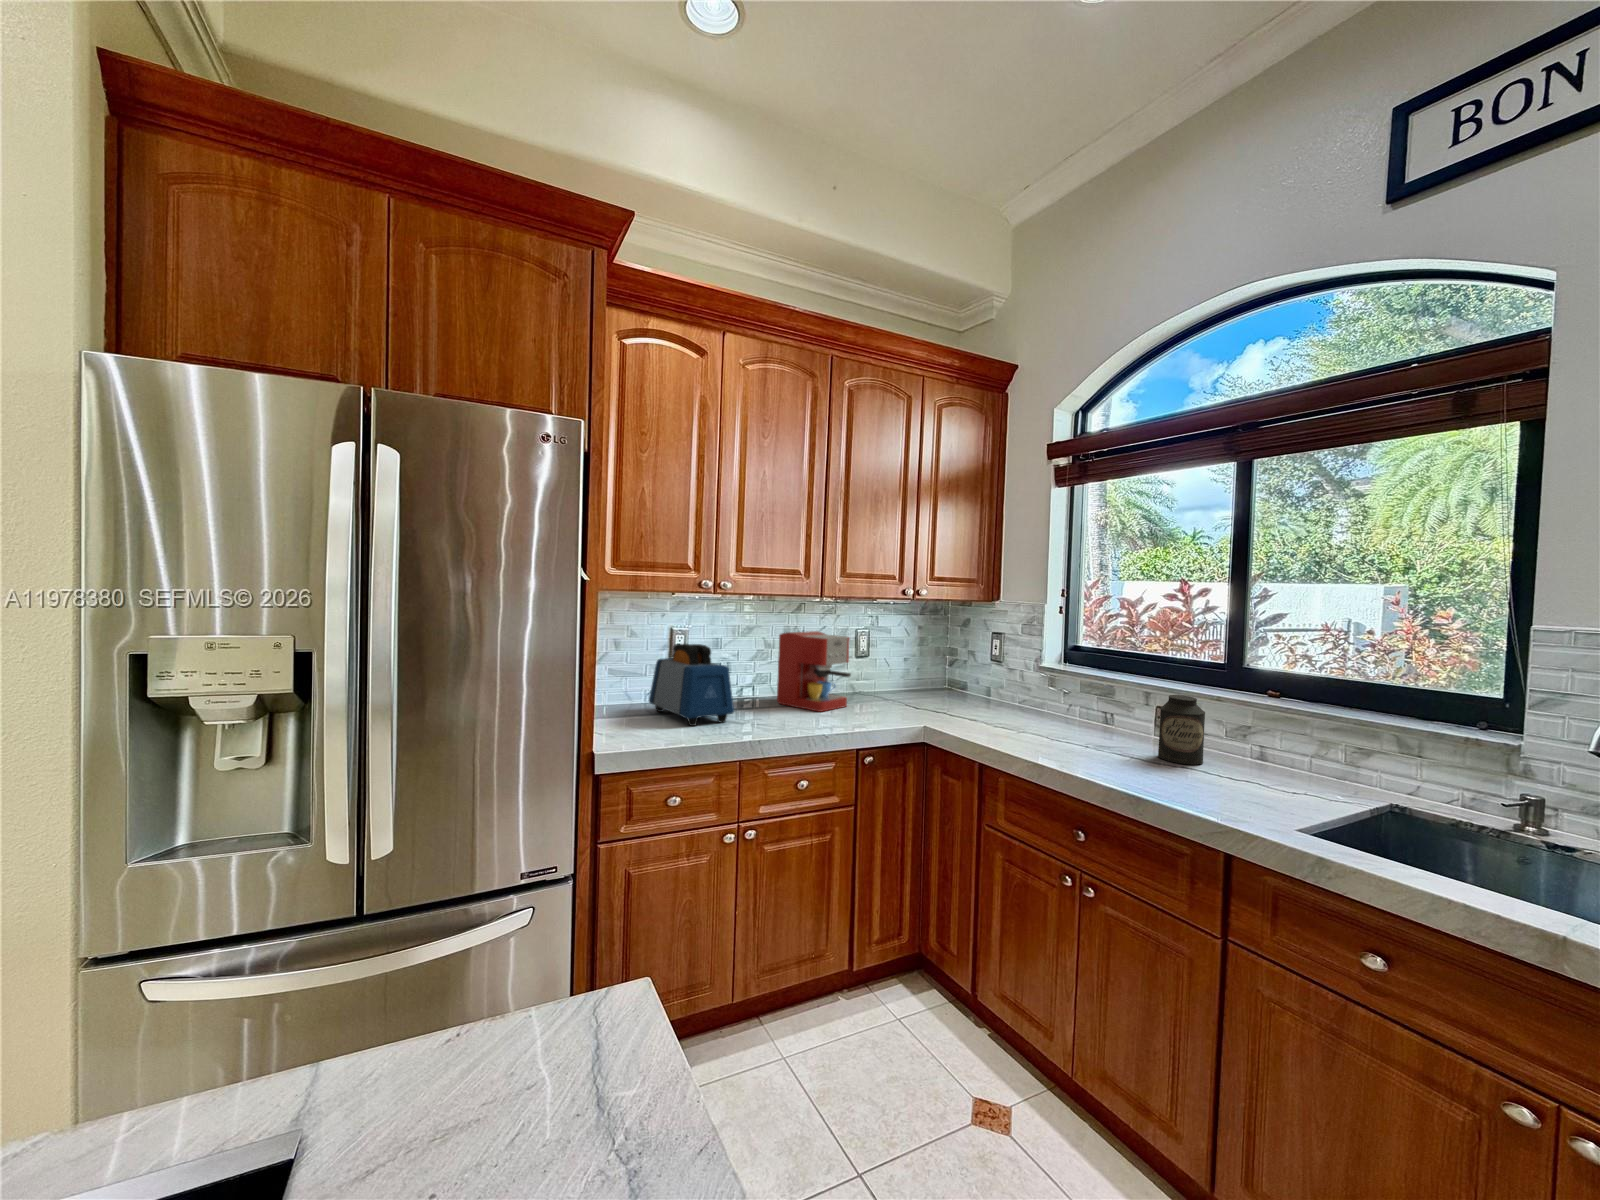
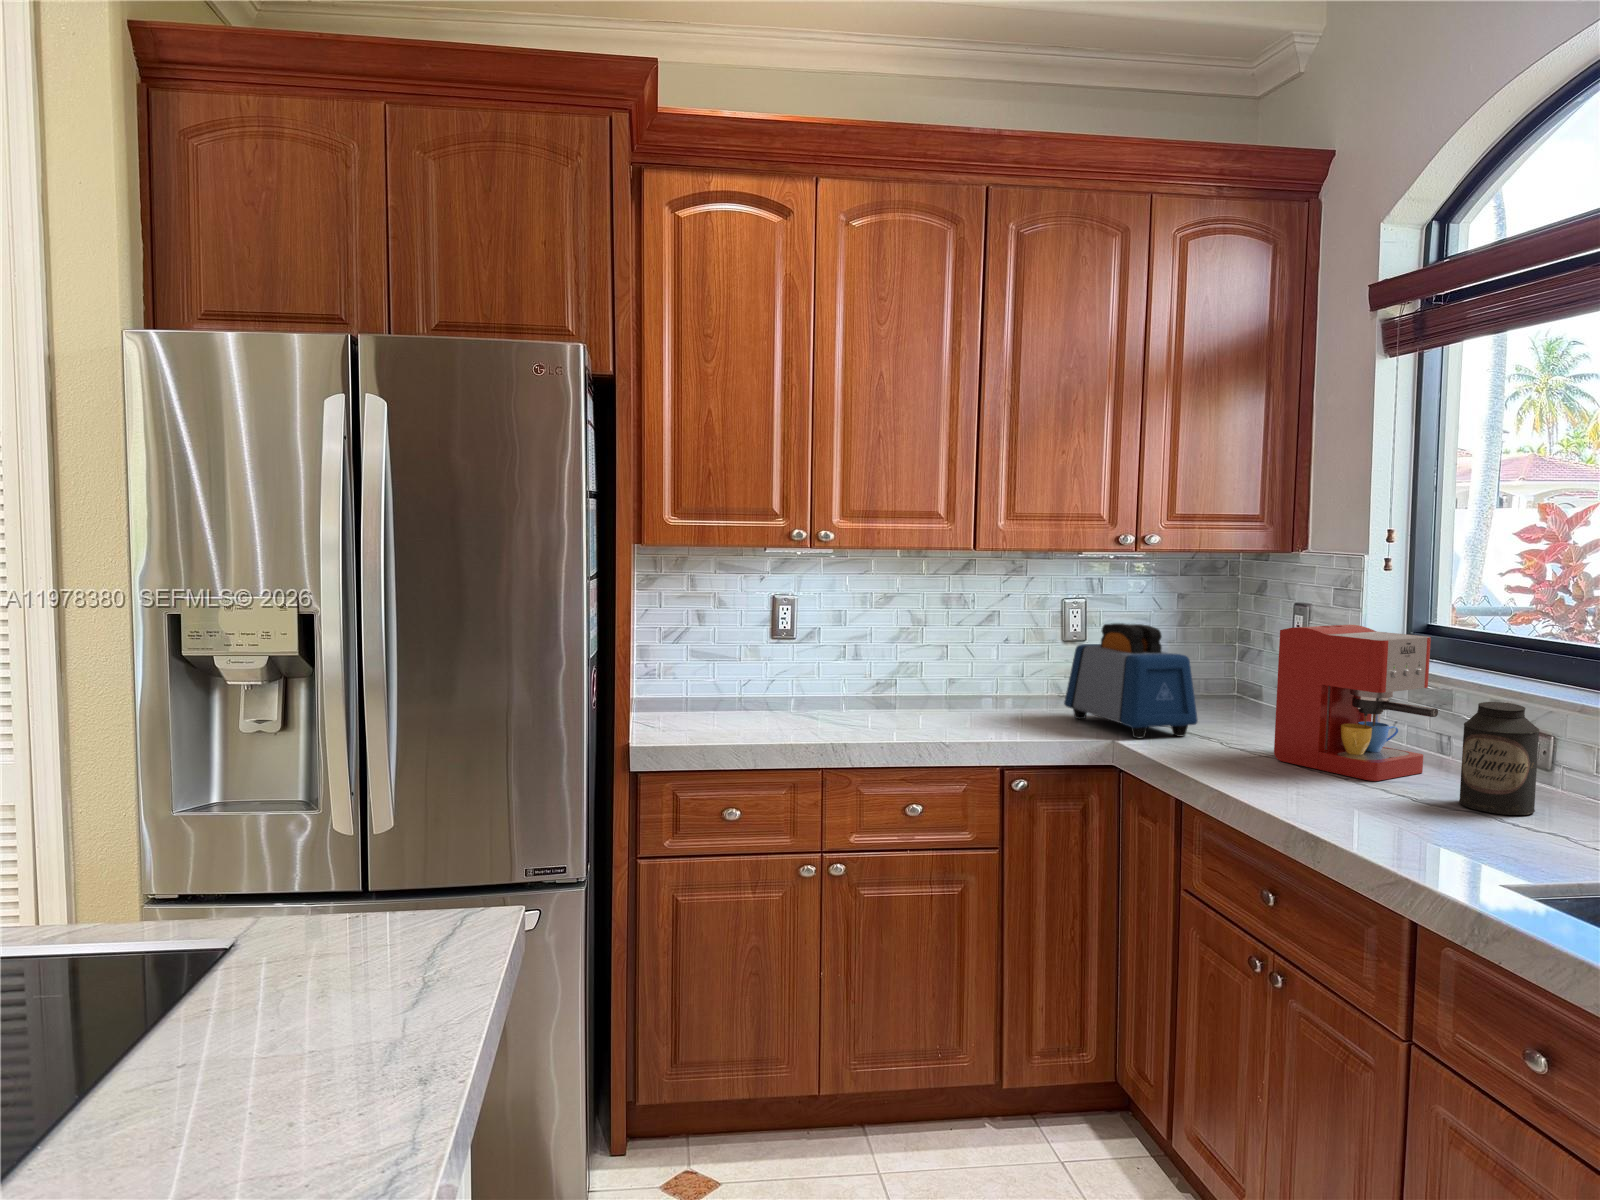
coffee maker: present [777,631,851,712] -> present [1274,625,1438,781]
toaster: present [649,644,734,726] -> present [1064,623,1198,738]

